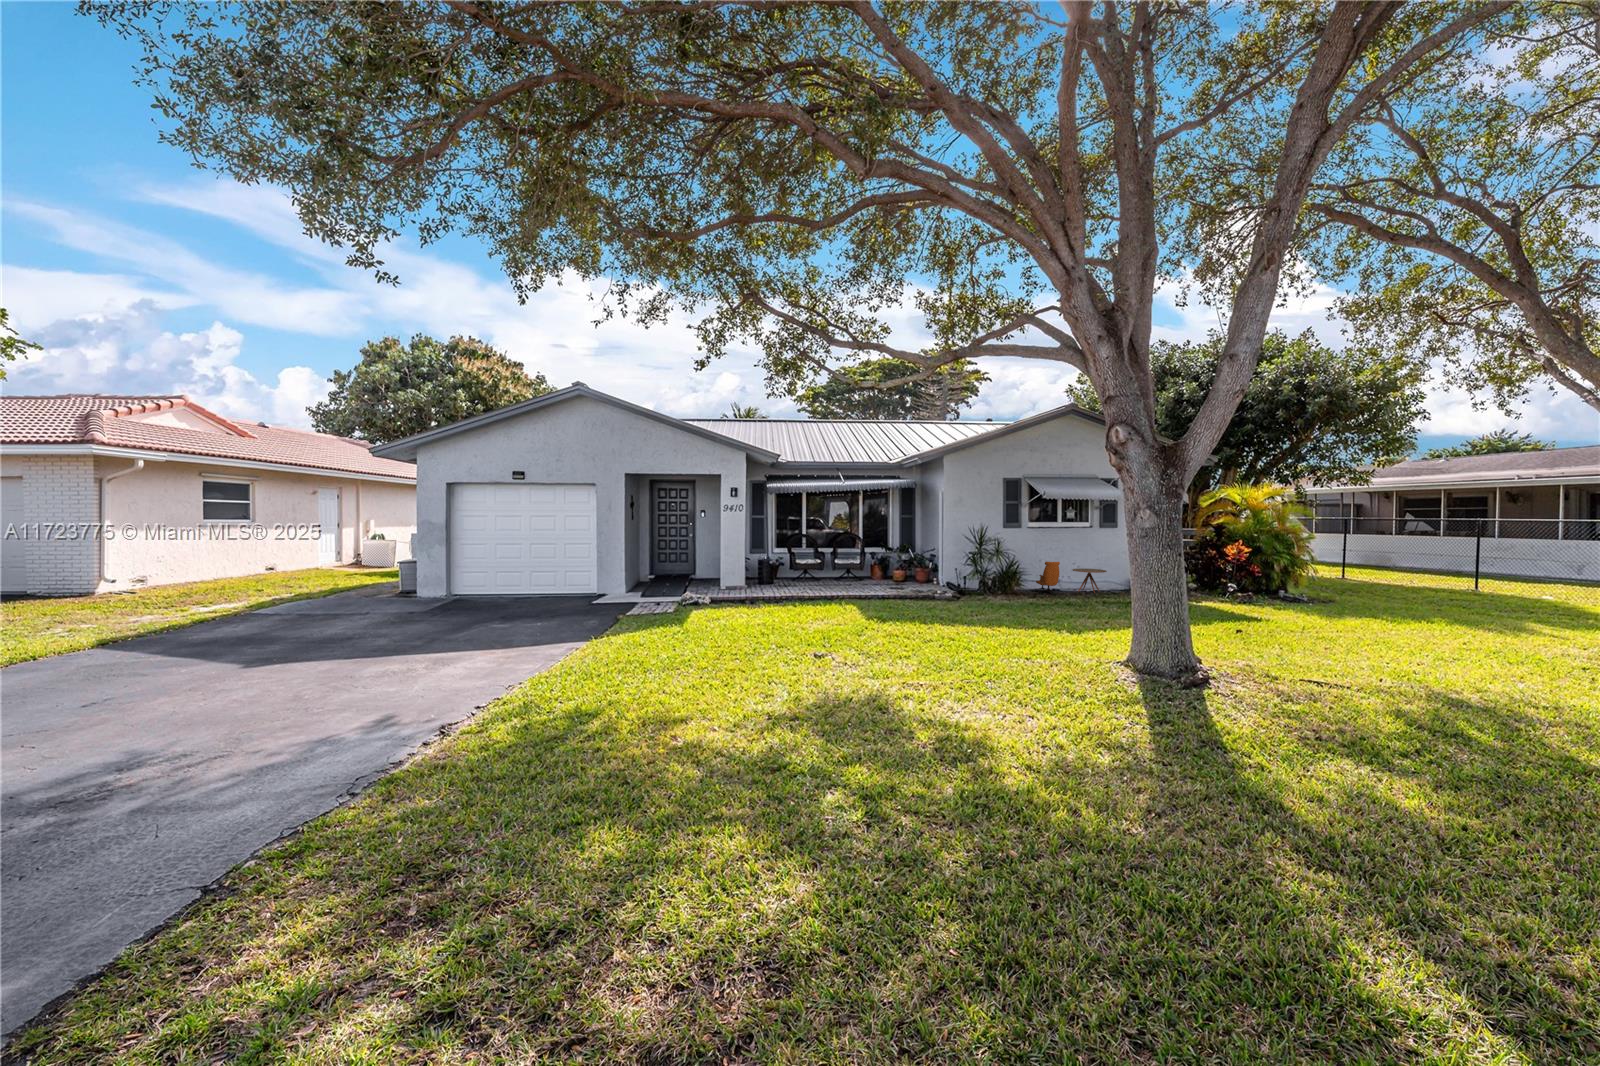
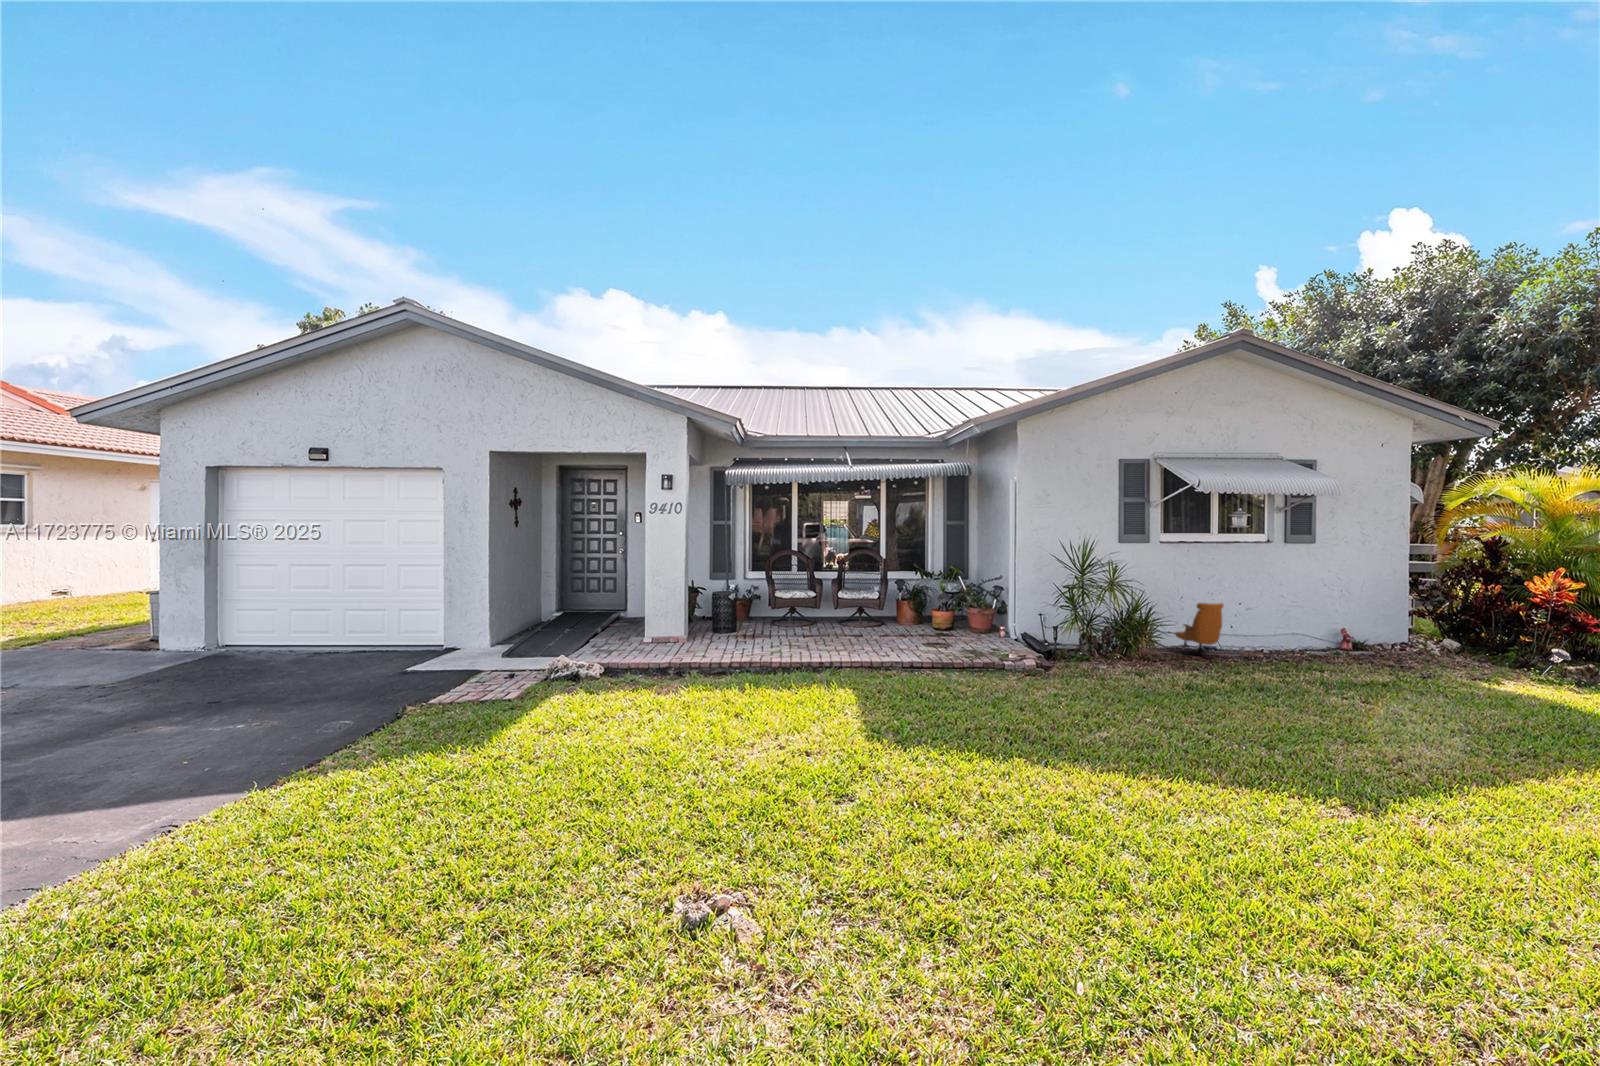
round table: present [1072,568,1107,593] -> none [1239,612,1304,658]

